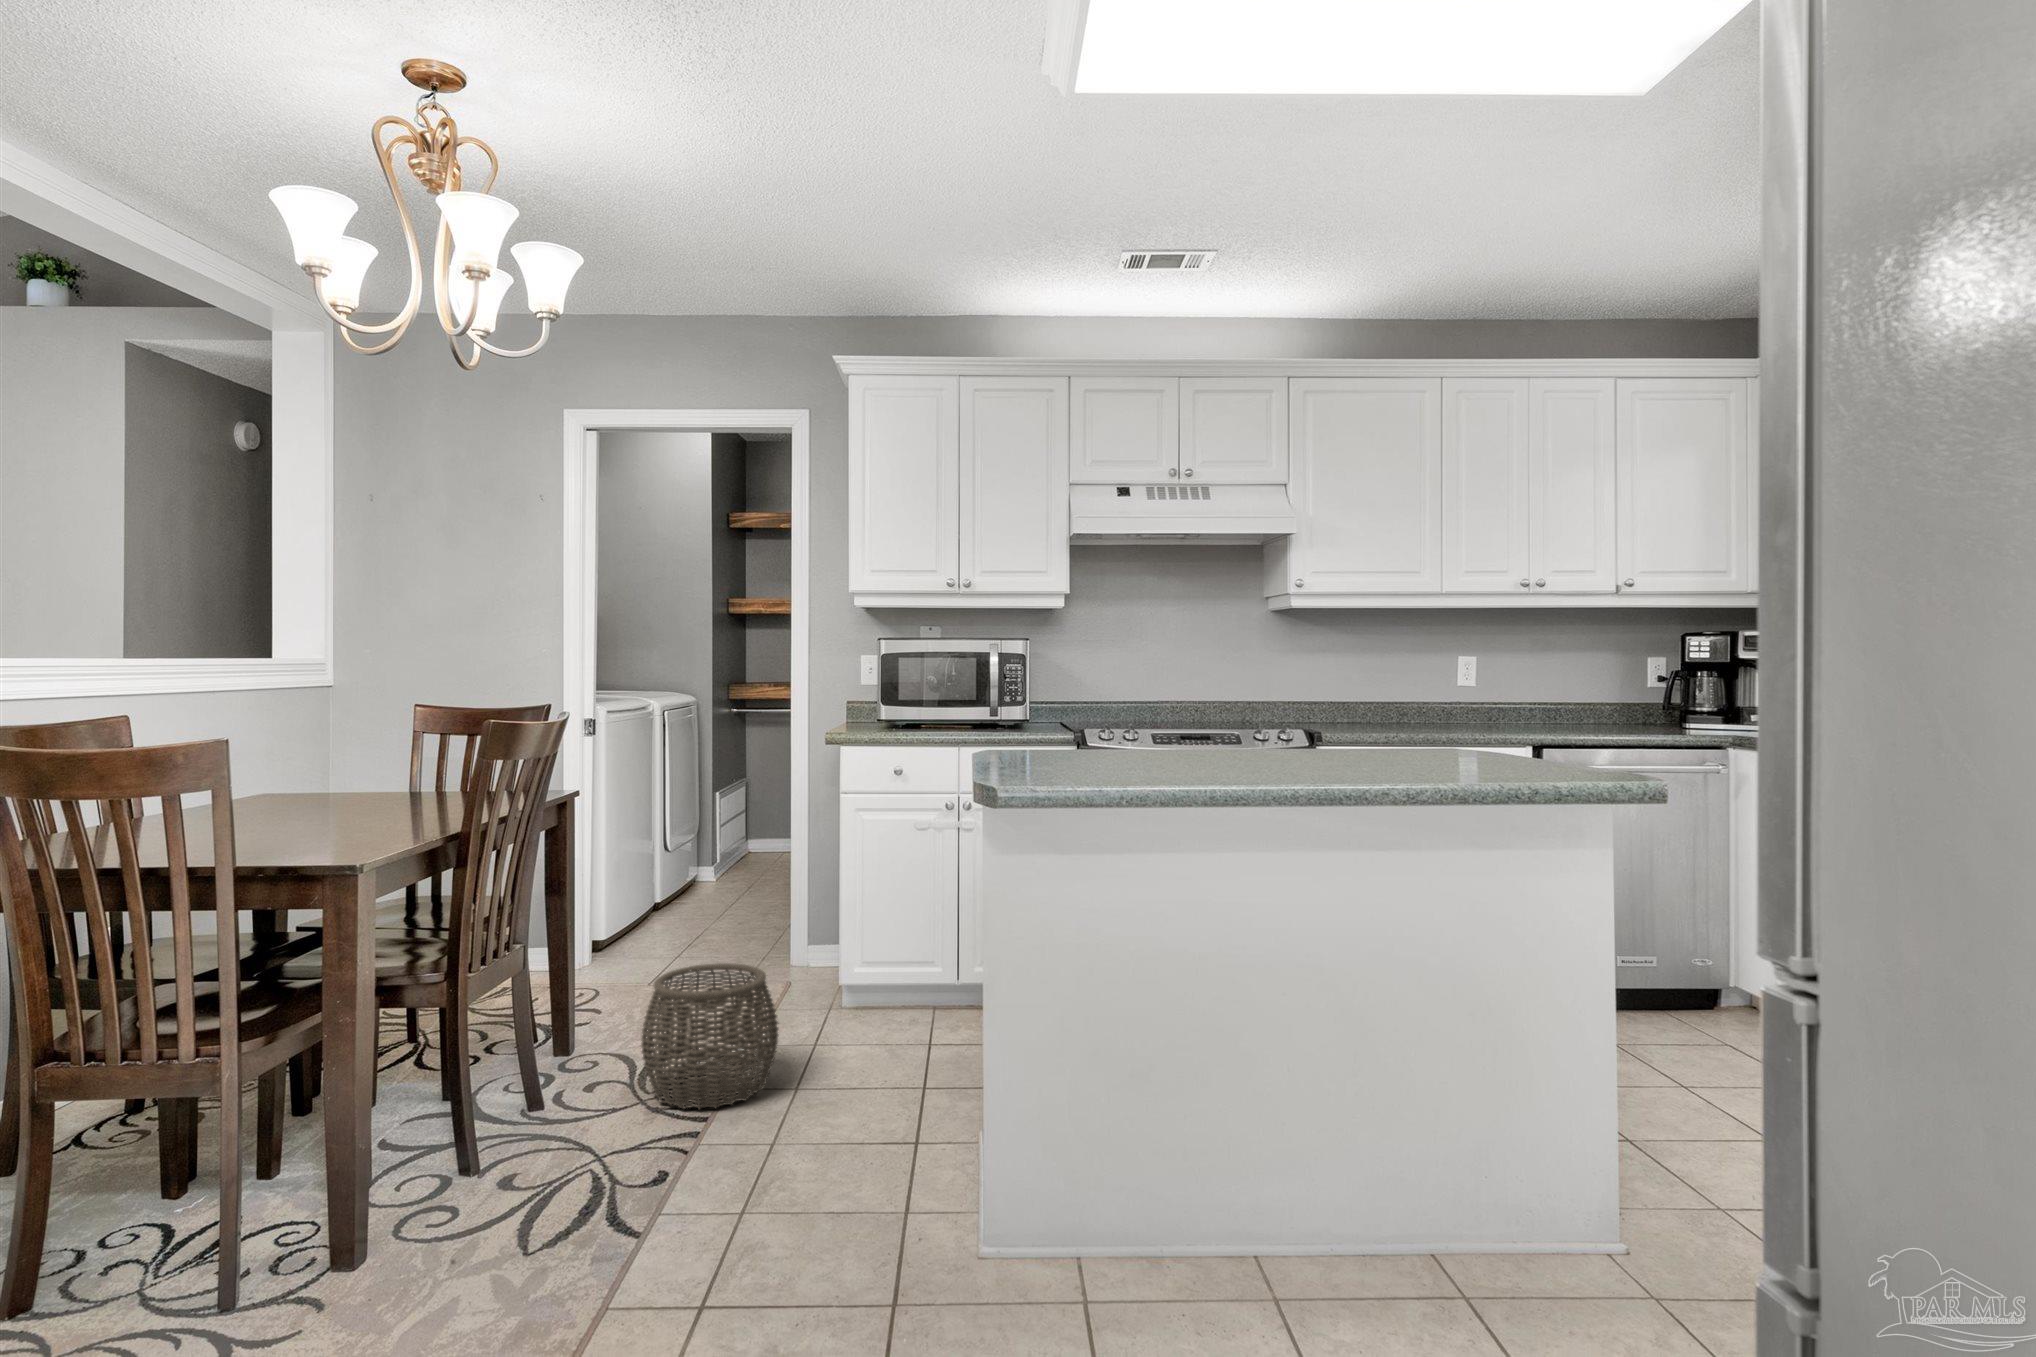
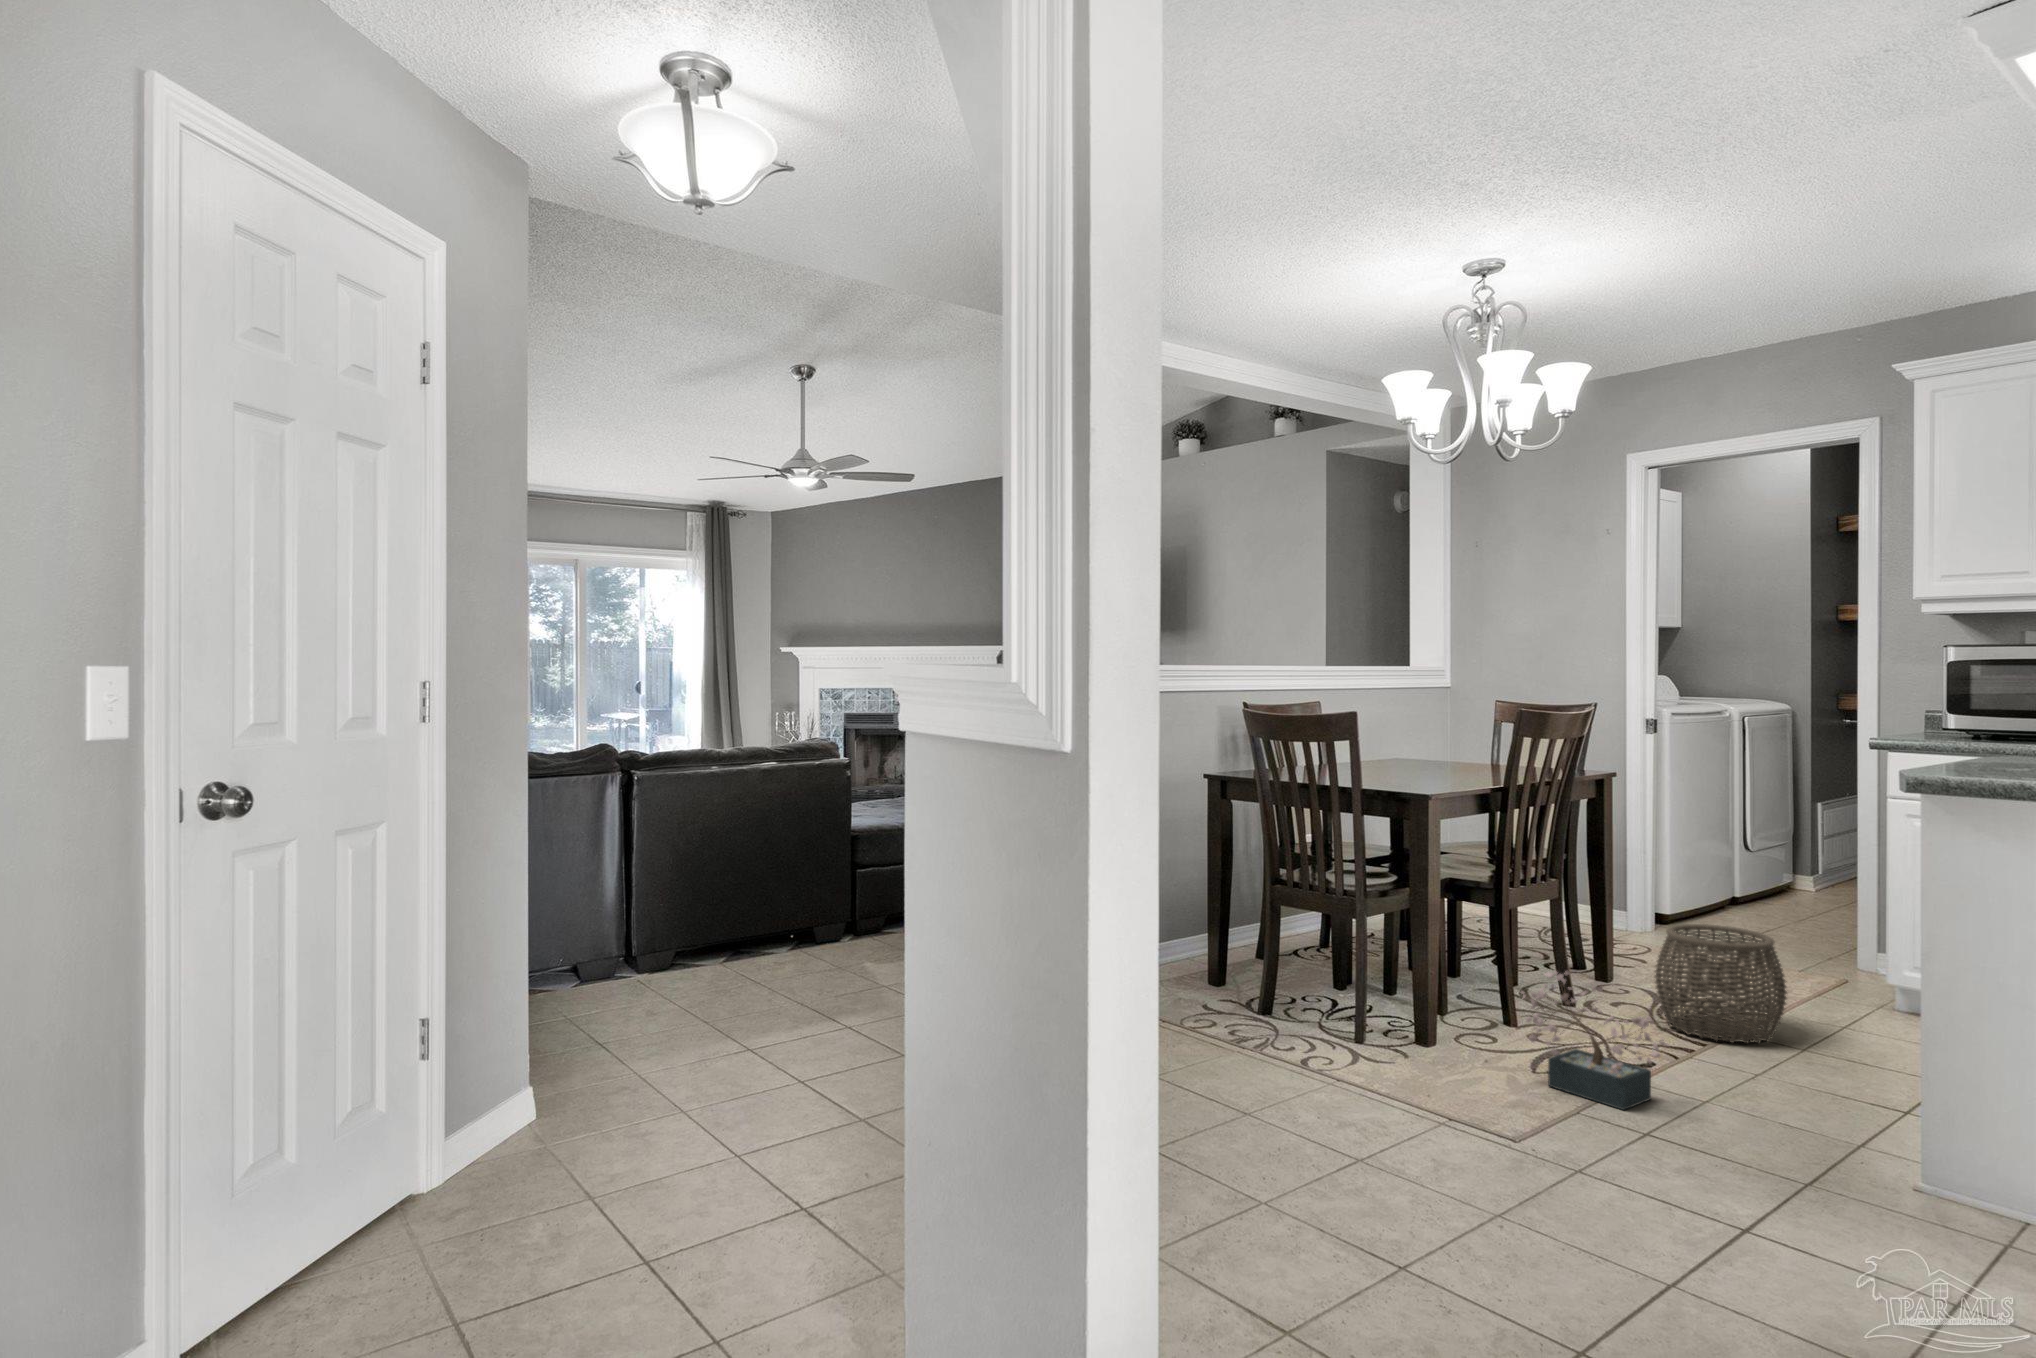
decorative plant: none [511,1091,706,1274] -> present [1521,971,1669,1110]

